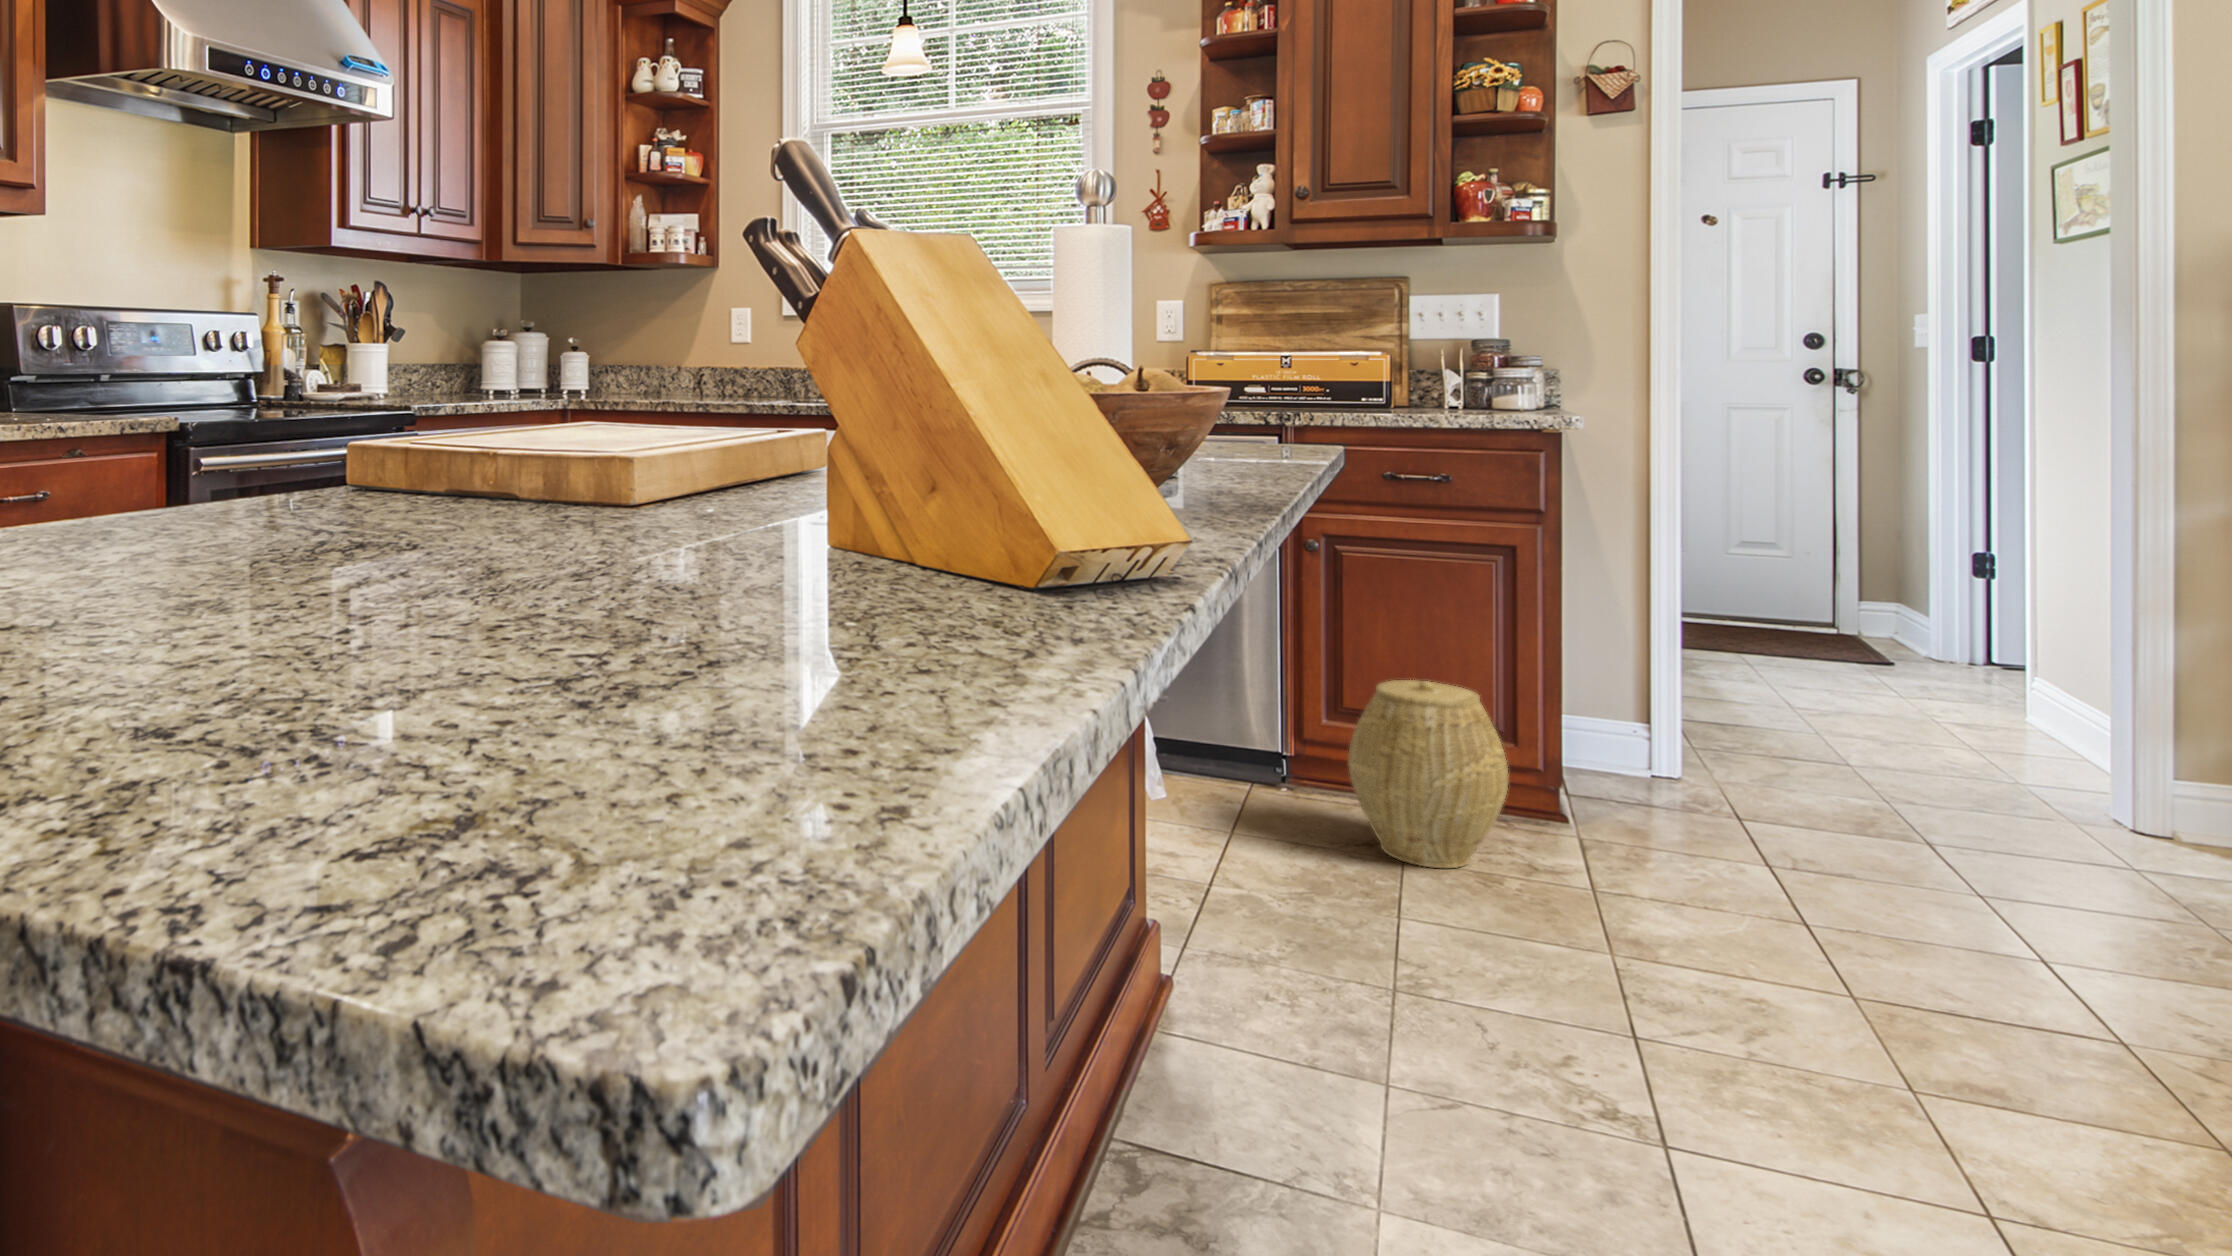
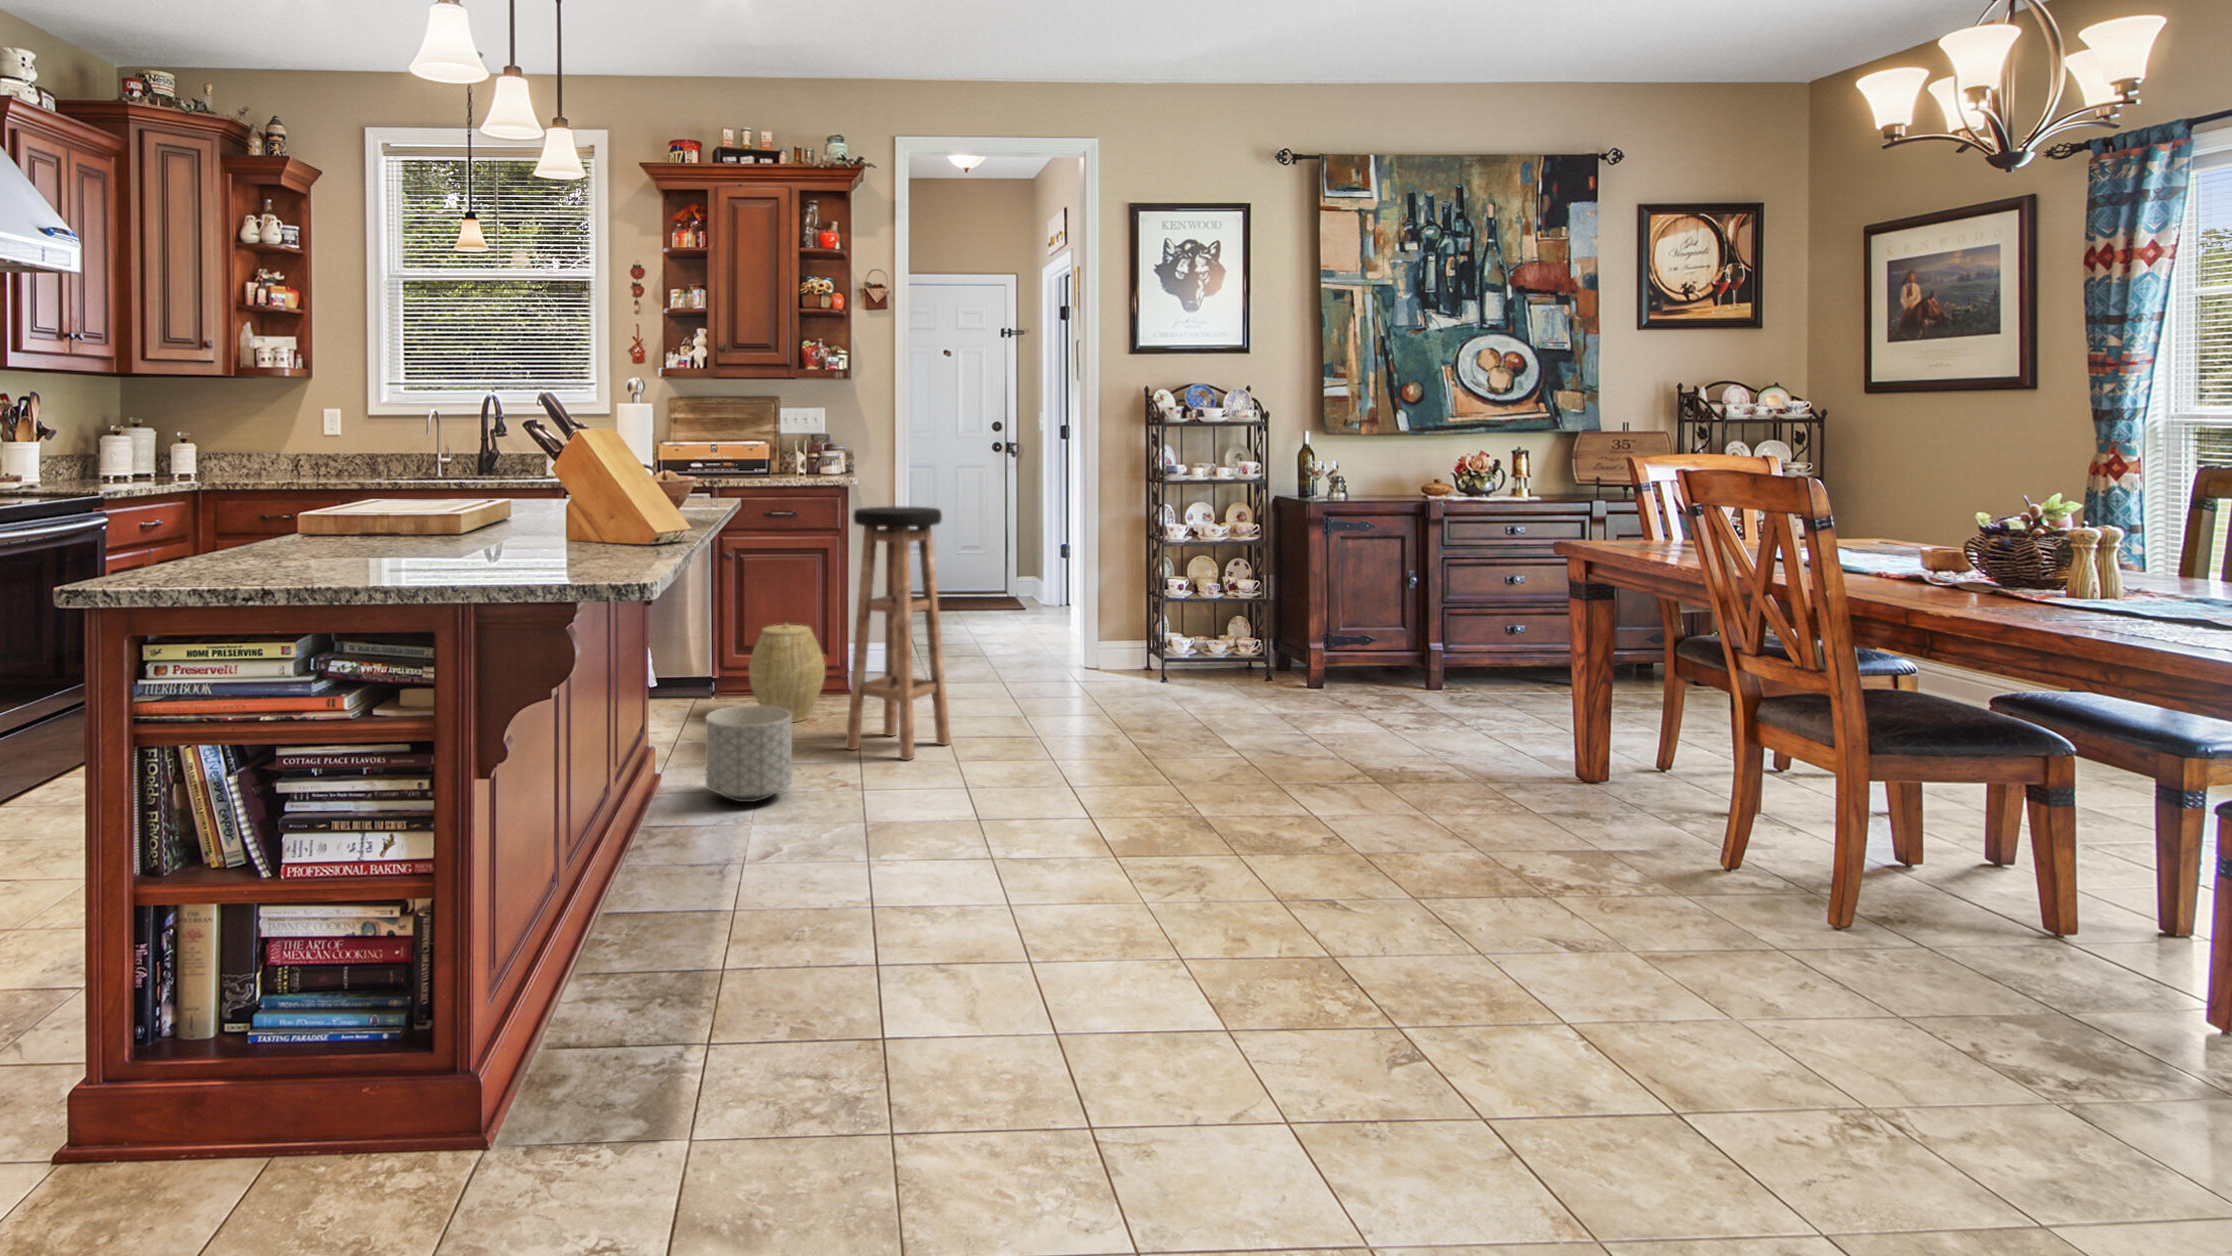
bar stool: none [1571,475,1846,1043] -> present [846,507,950,760]
planter: none [1263,871,1467,1099] -> present [706,705,792,802]

